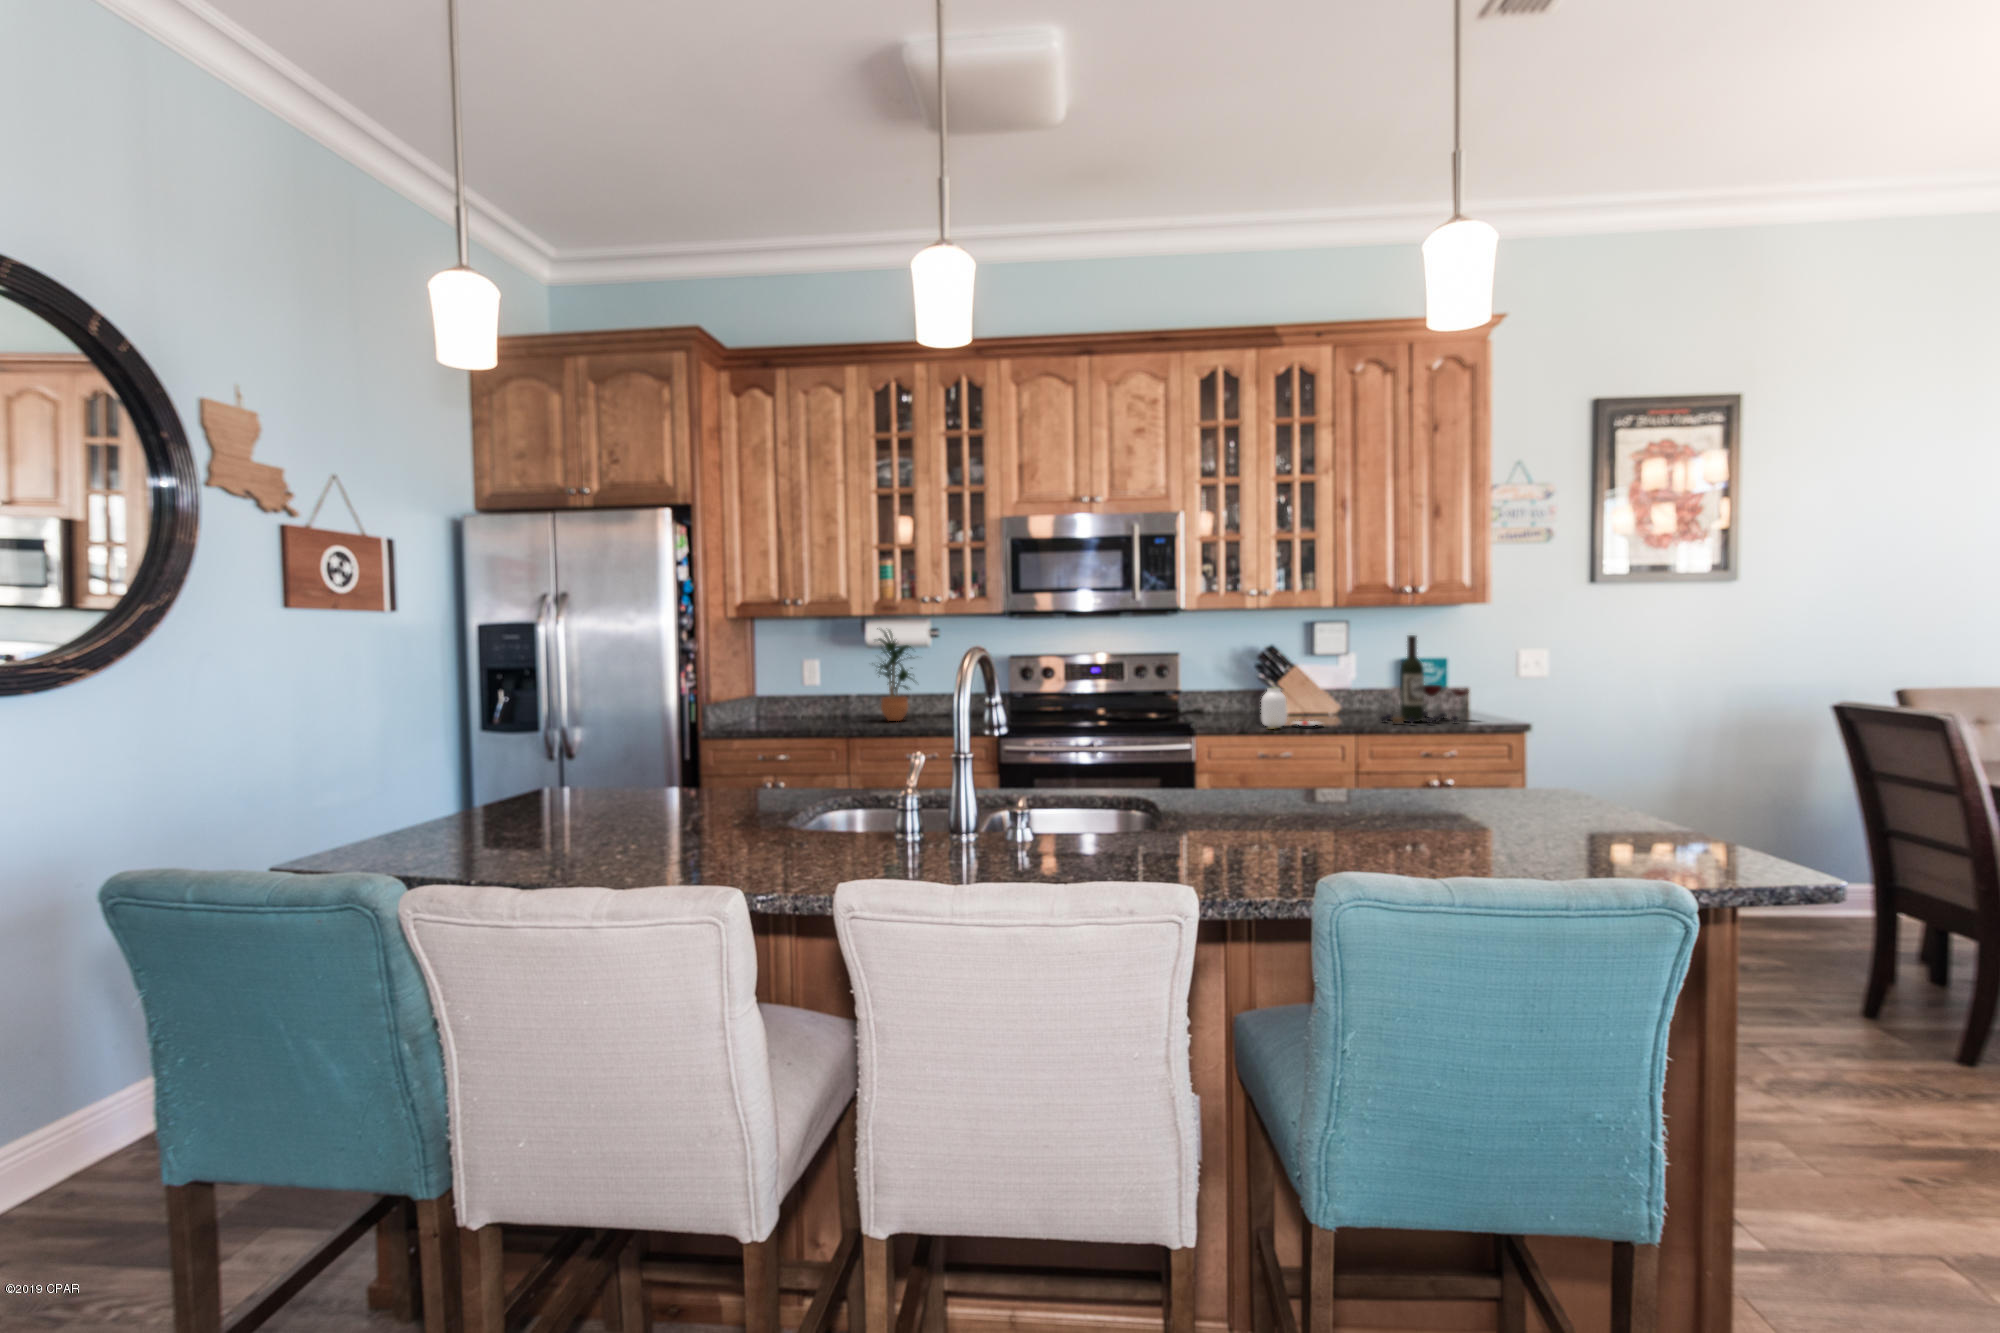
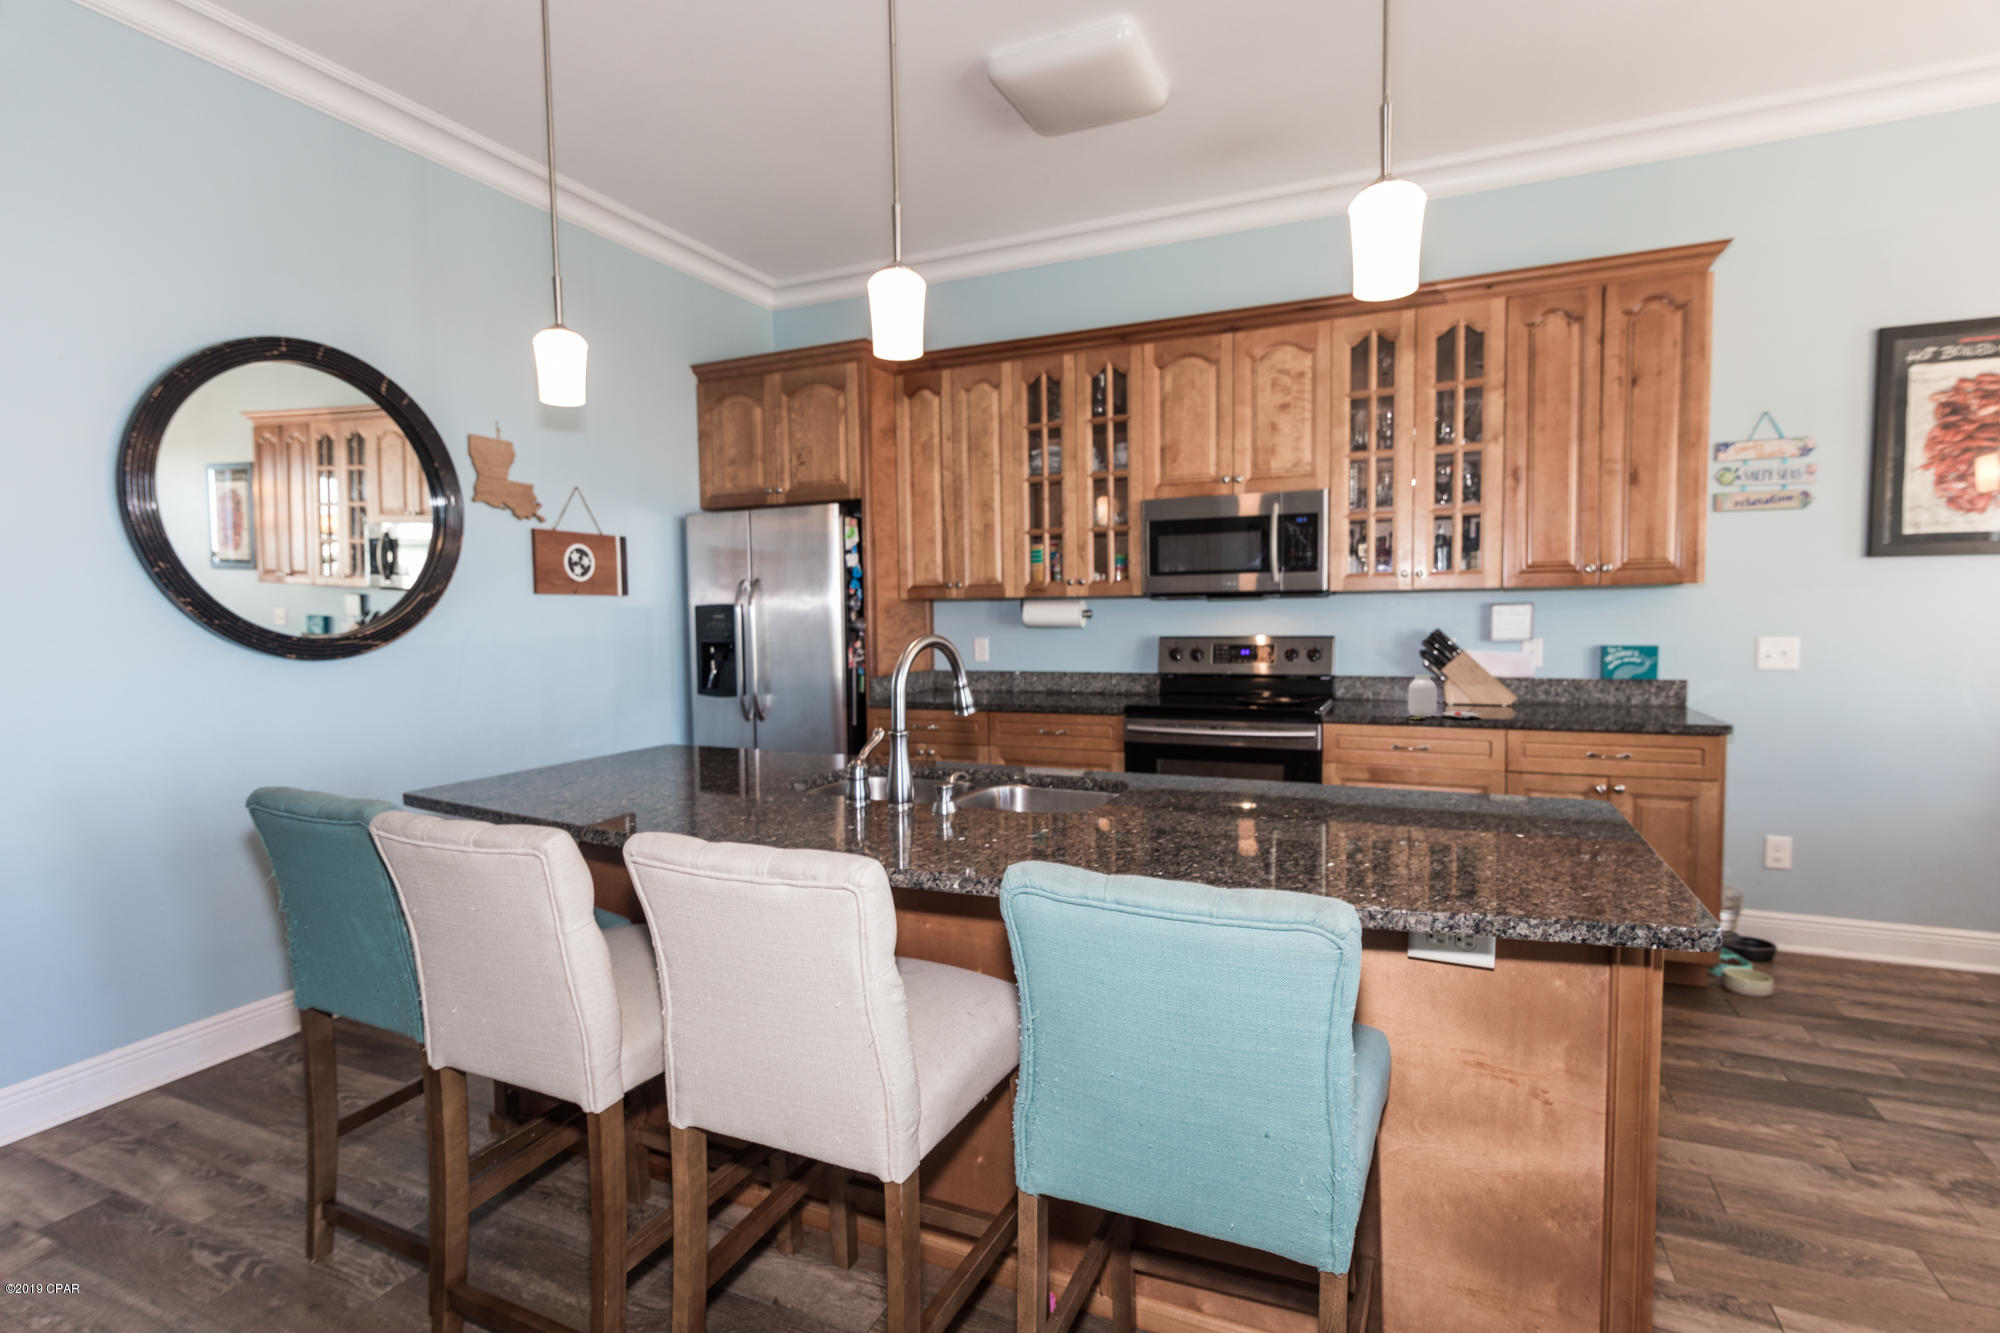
potted plant: present [877,628,913,721] -> none [1023,608,1075,697]
wine bottle: present [1381,635,1467,723] -> none [1555,619,1676,719]

